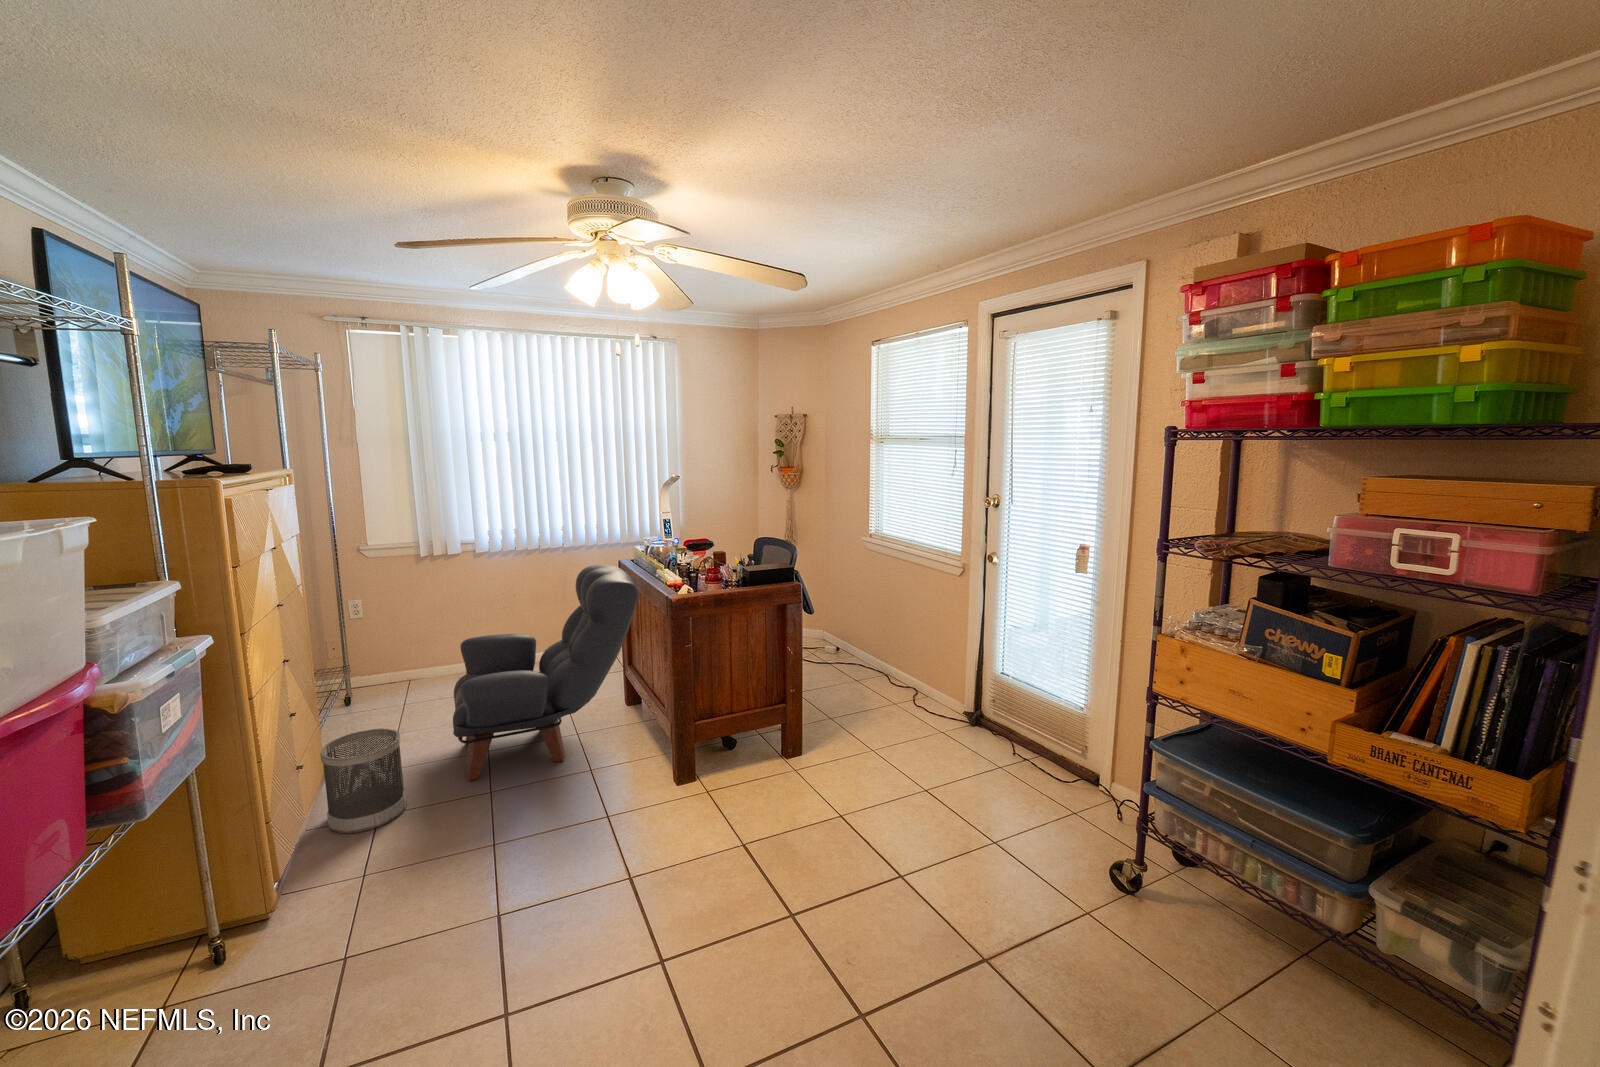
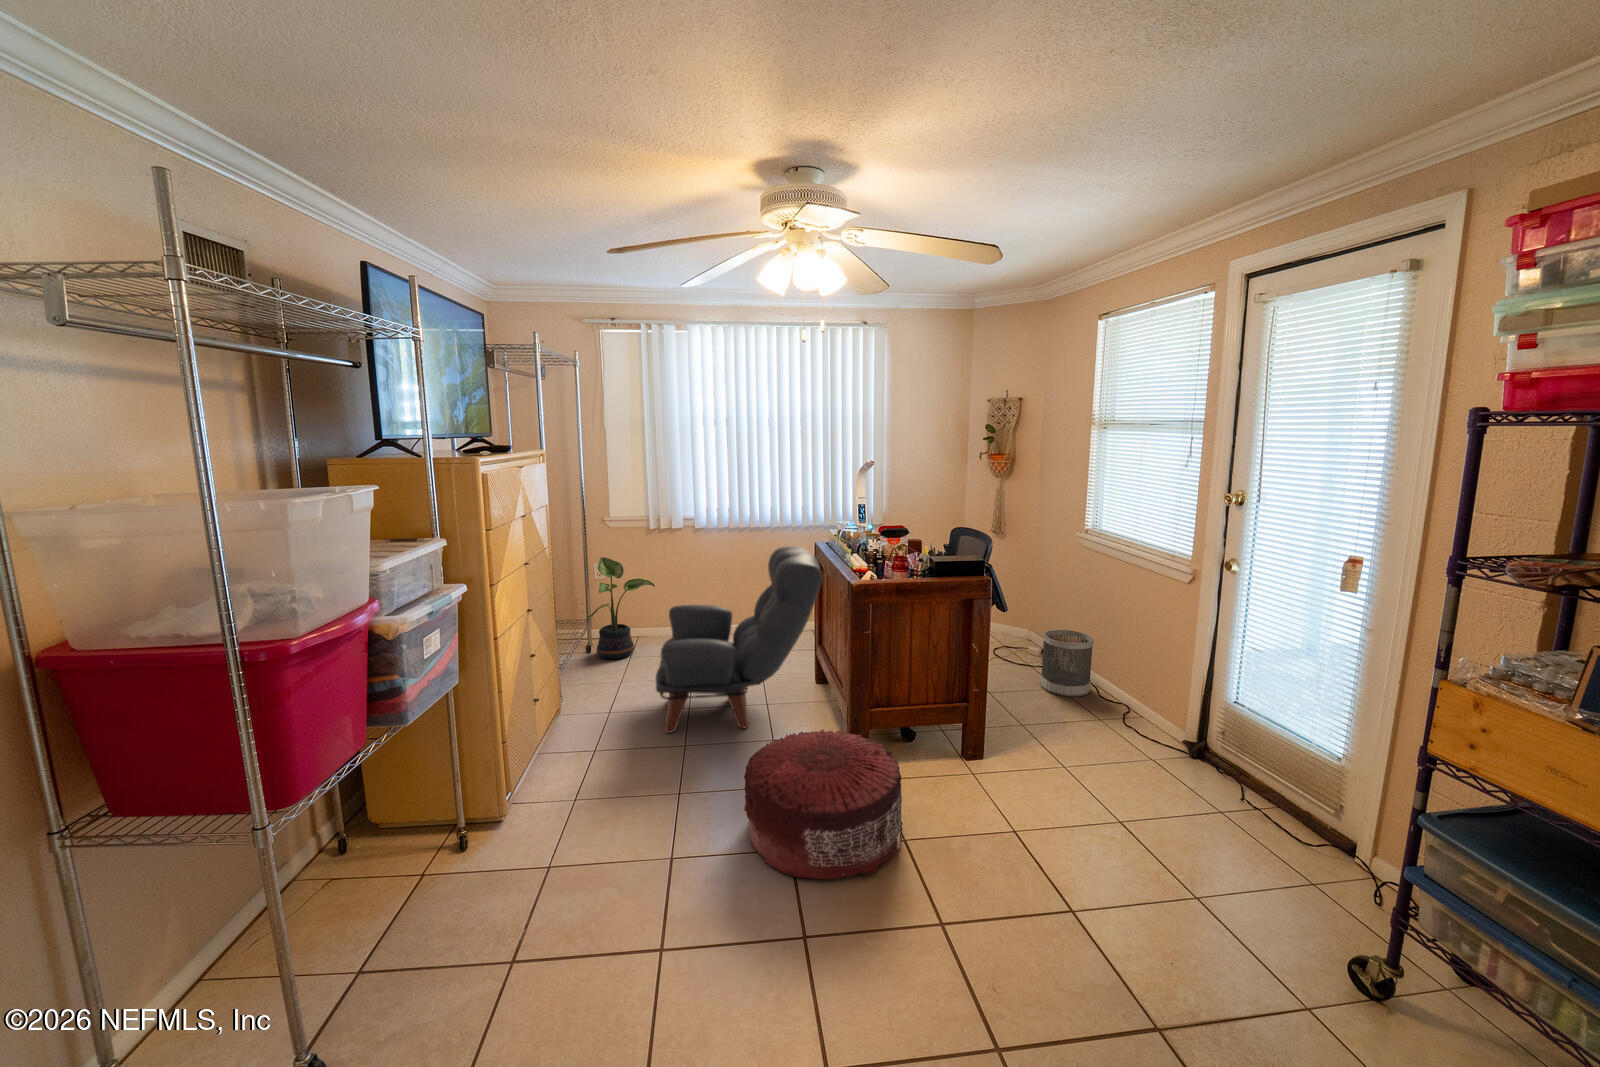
potted plant: none [349,591,435,708] -> present [587,557,655,659]
wastebasket: present [320,728,406,834] -> present [1040,630,1094,697]
pouf: none [577,745,744,907] -> present [744,729,903,879]

